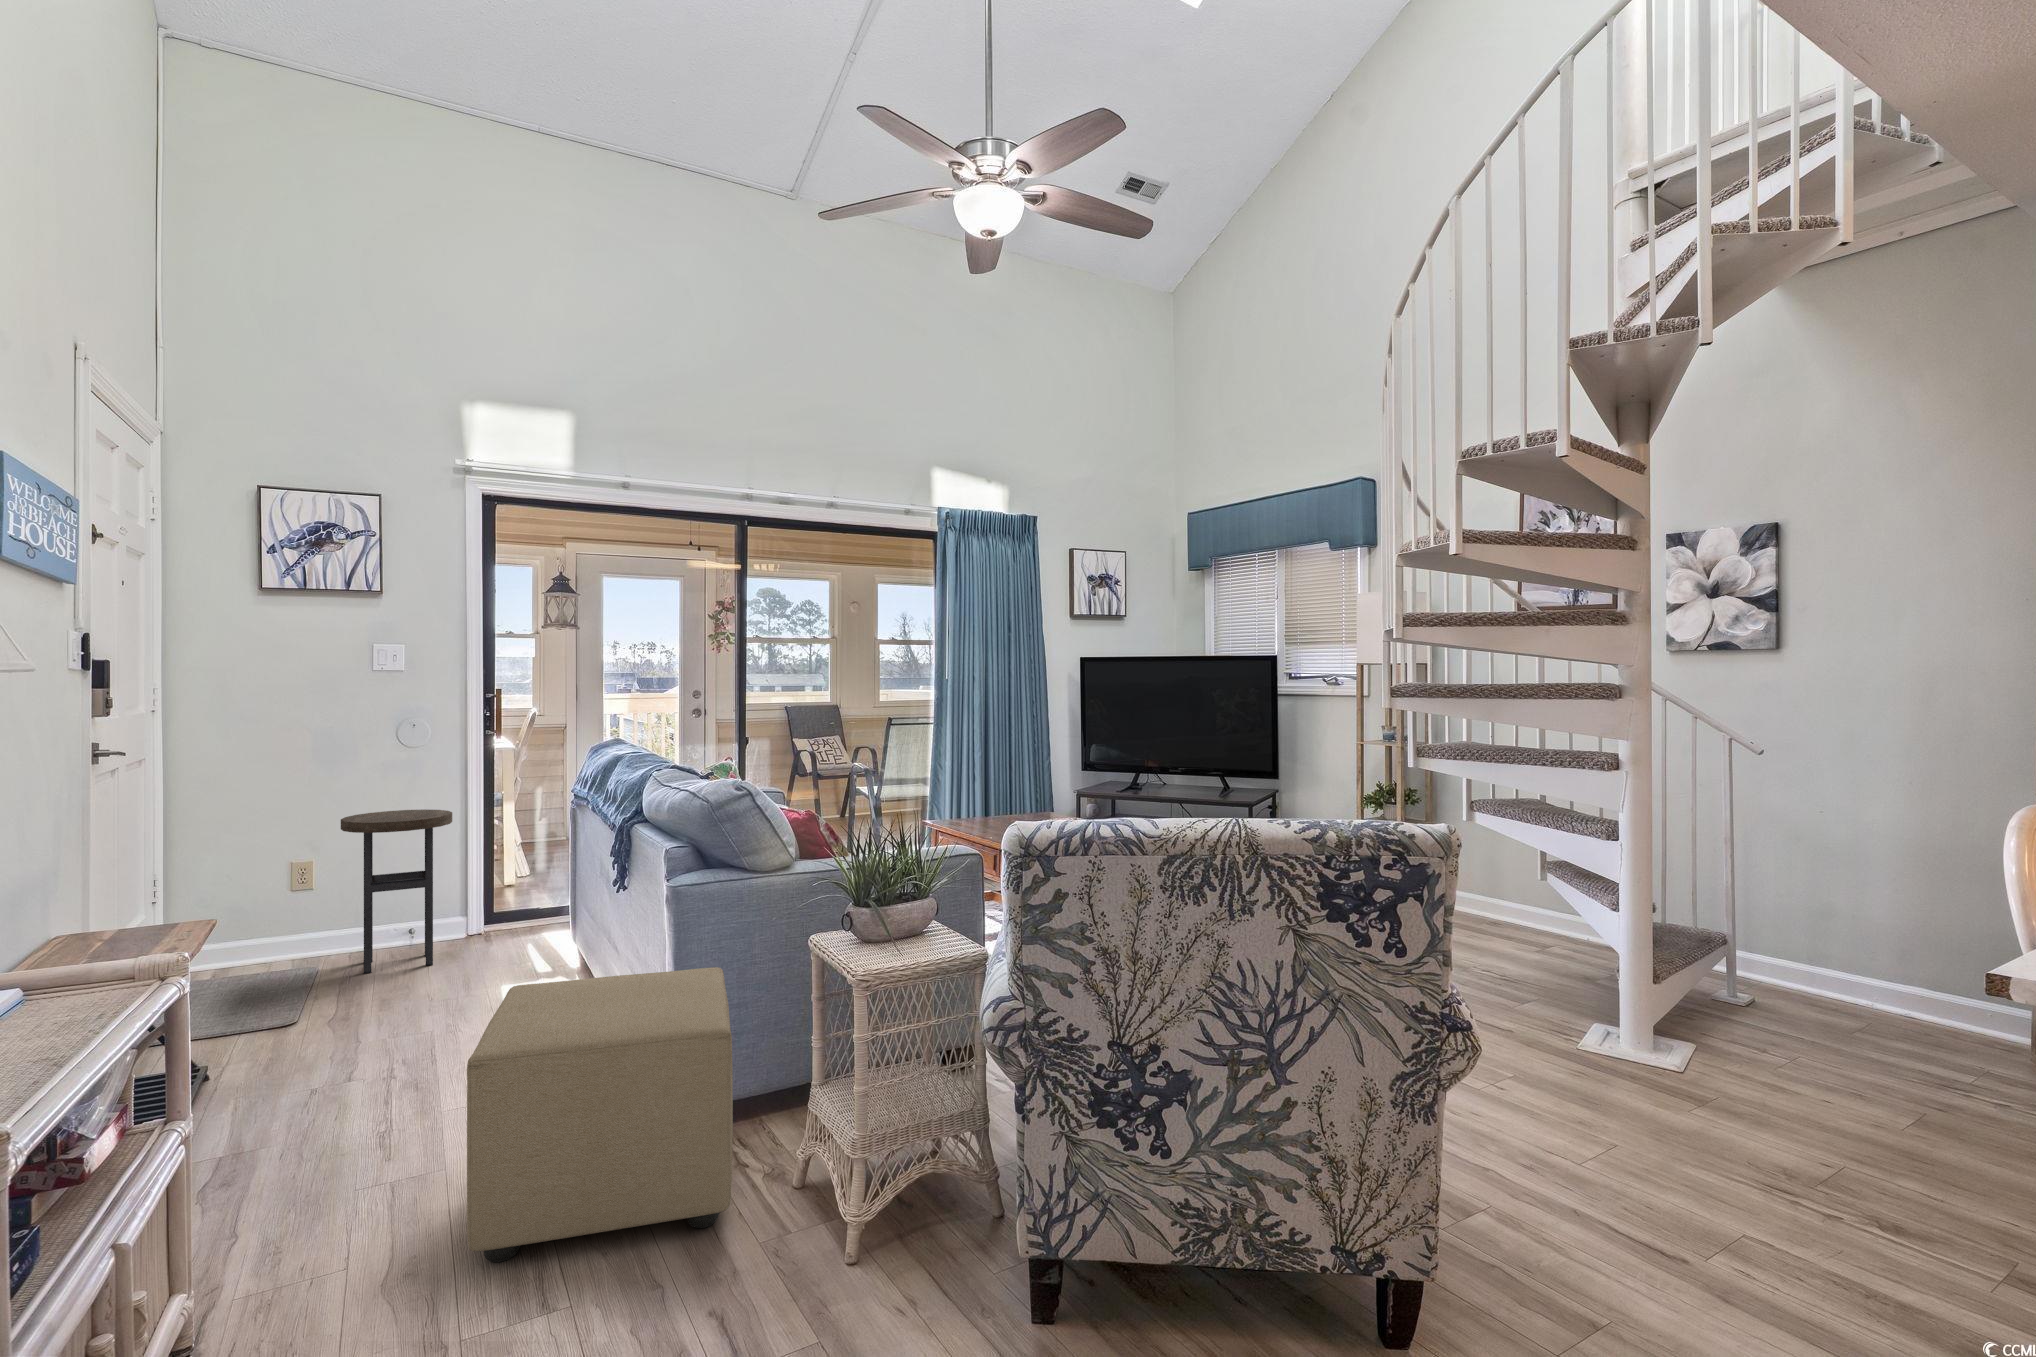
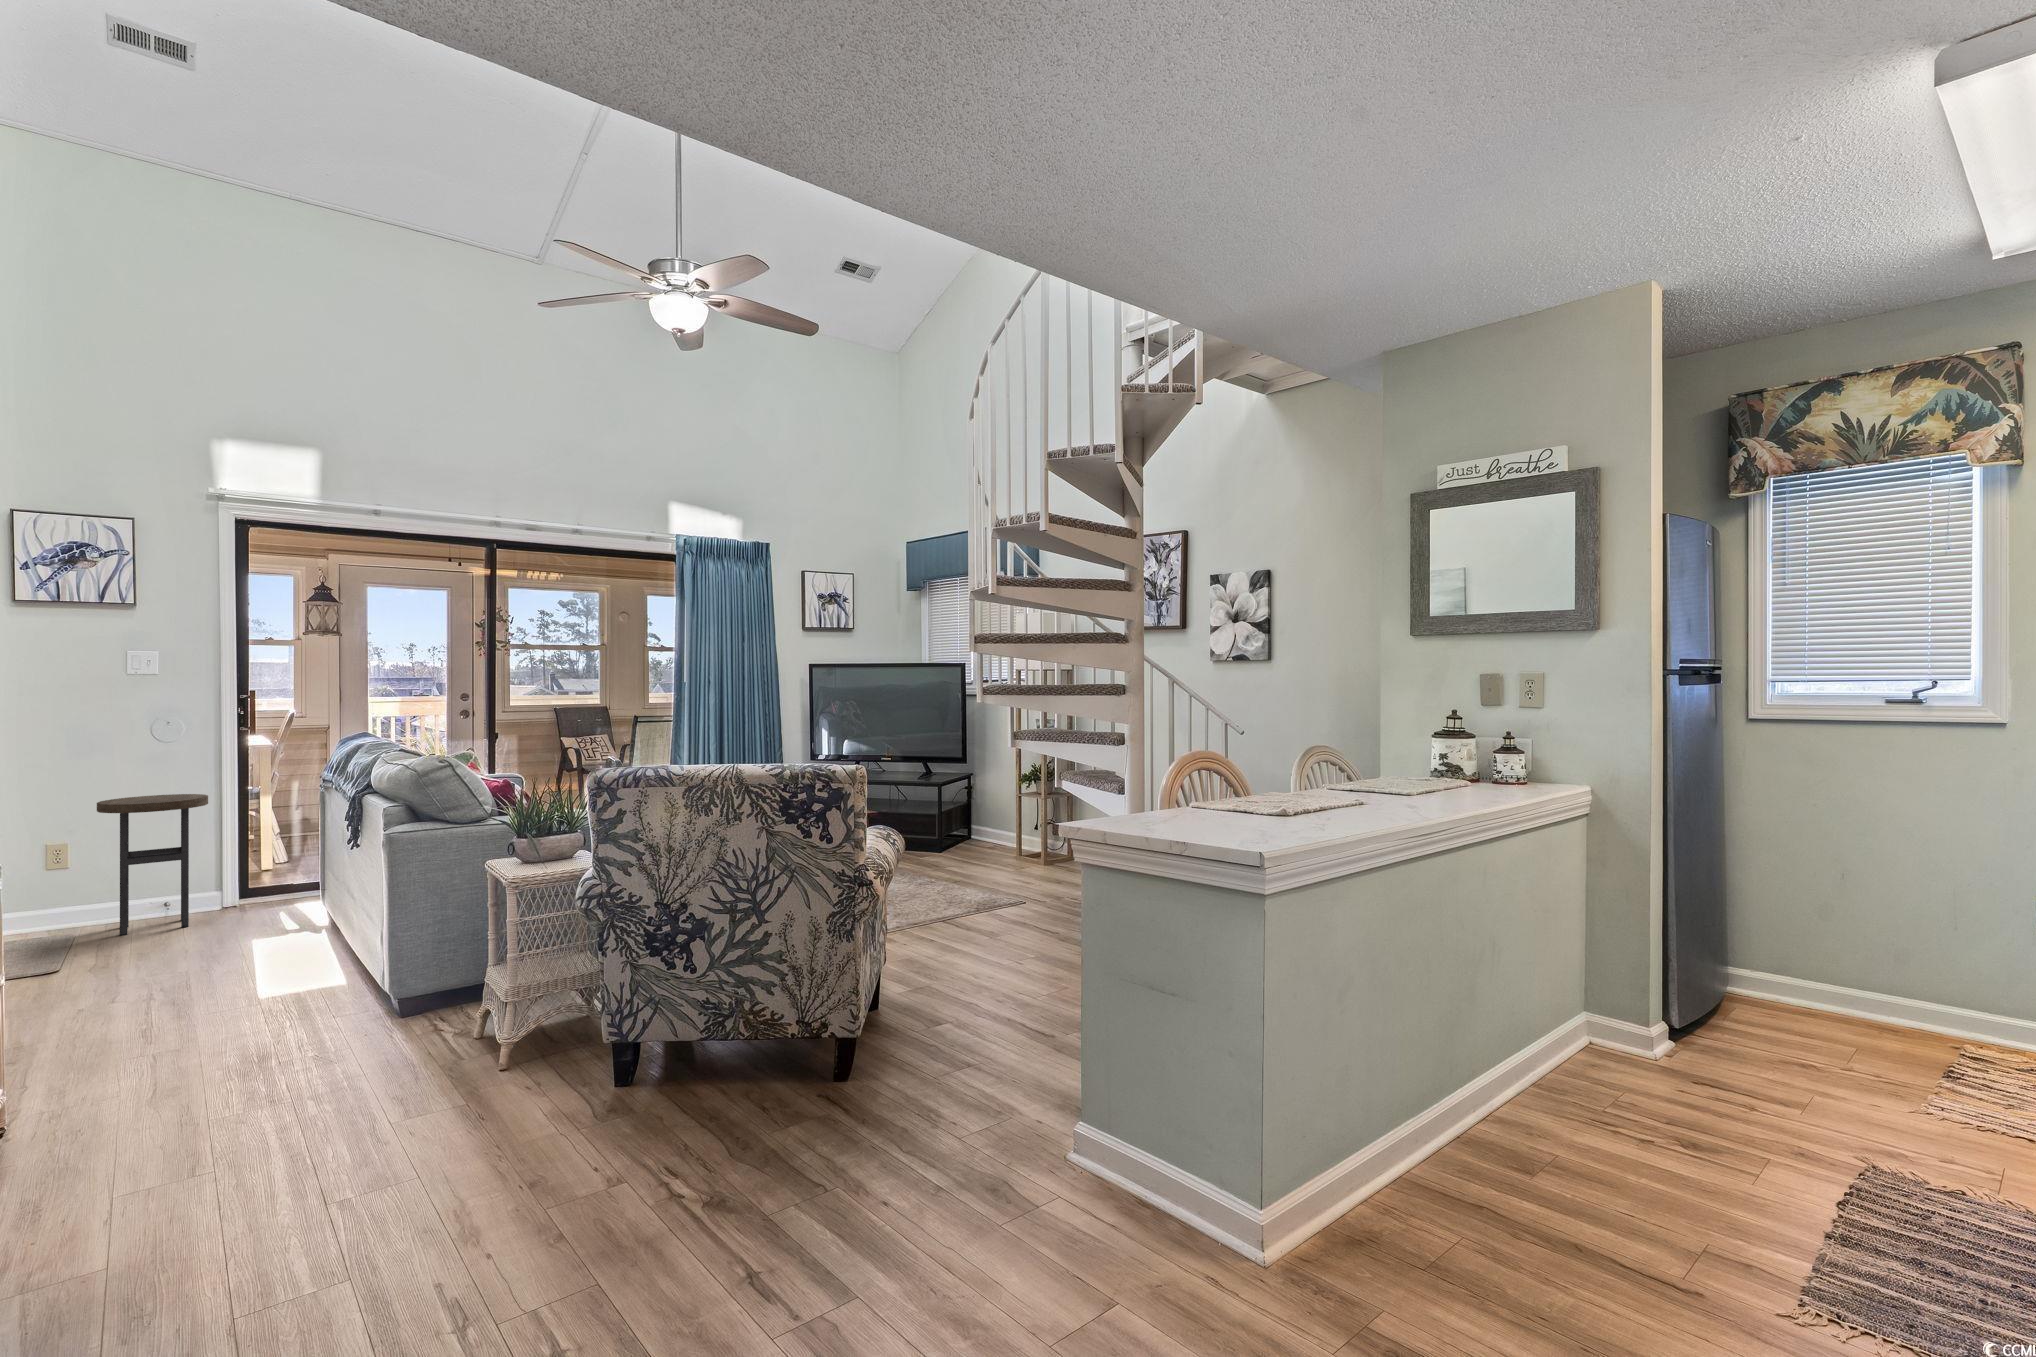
ottoman: present [467,967,733,1262] -> none [206,892,428,1091]

